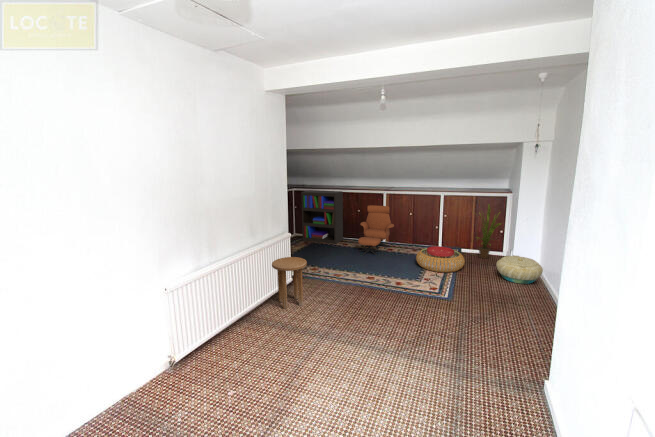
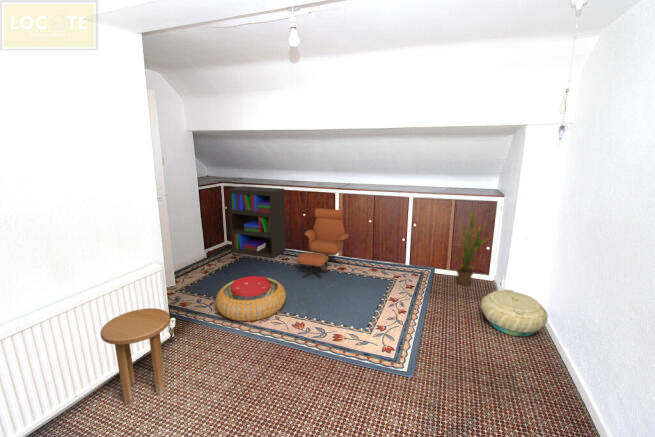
pouf: present [416,246,465,272] -> present [216,276,286,321]

